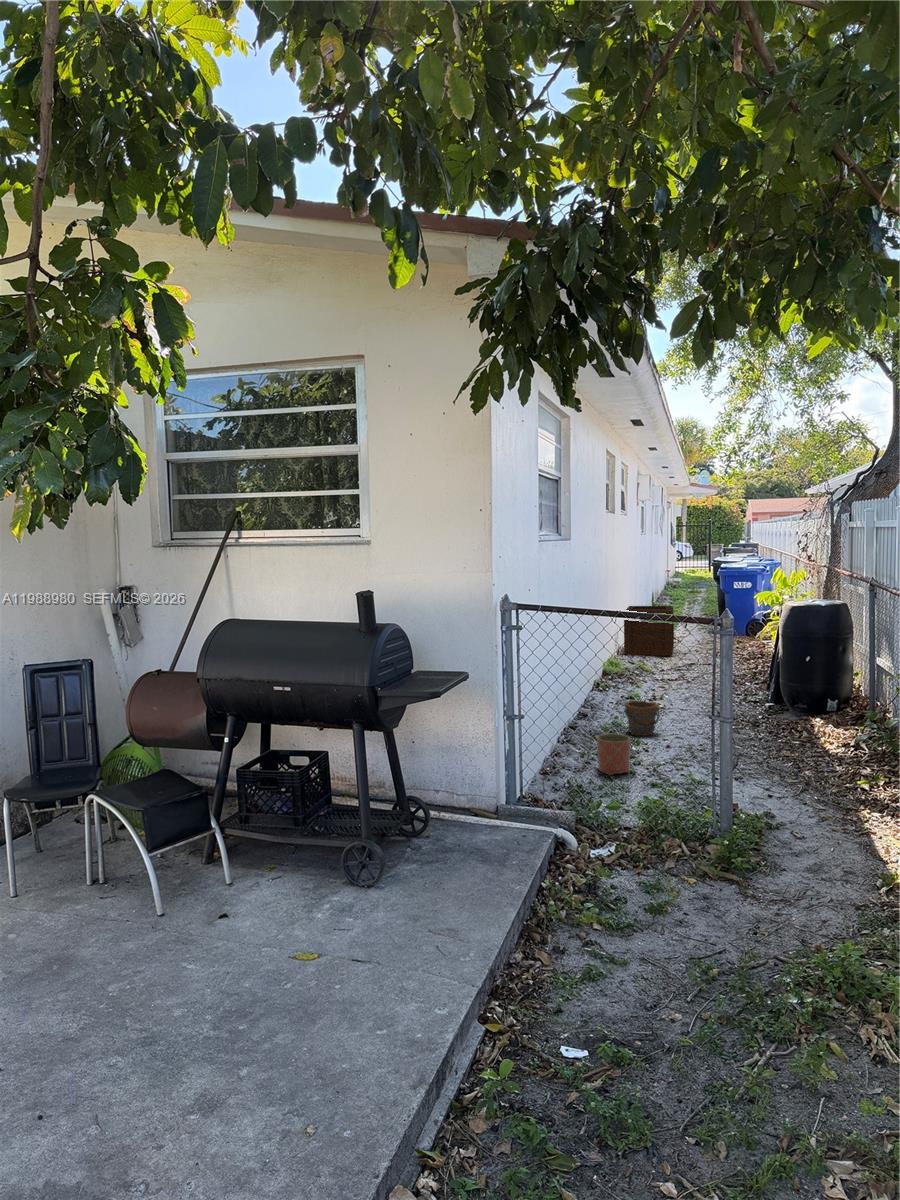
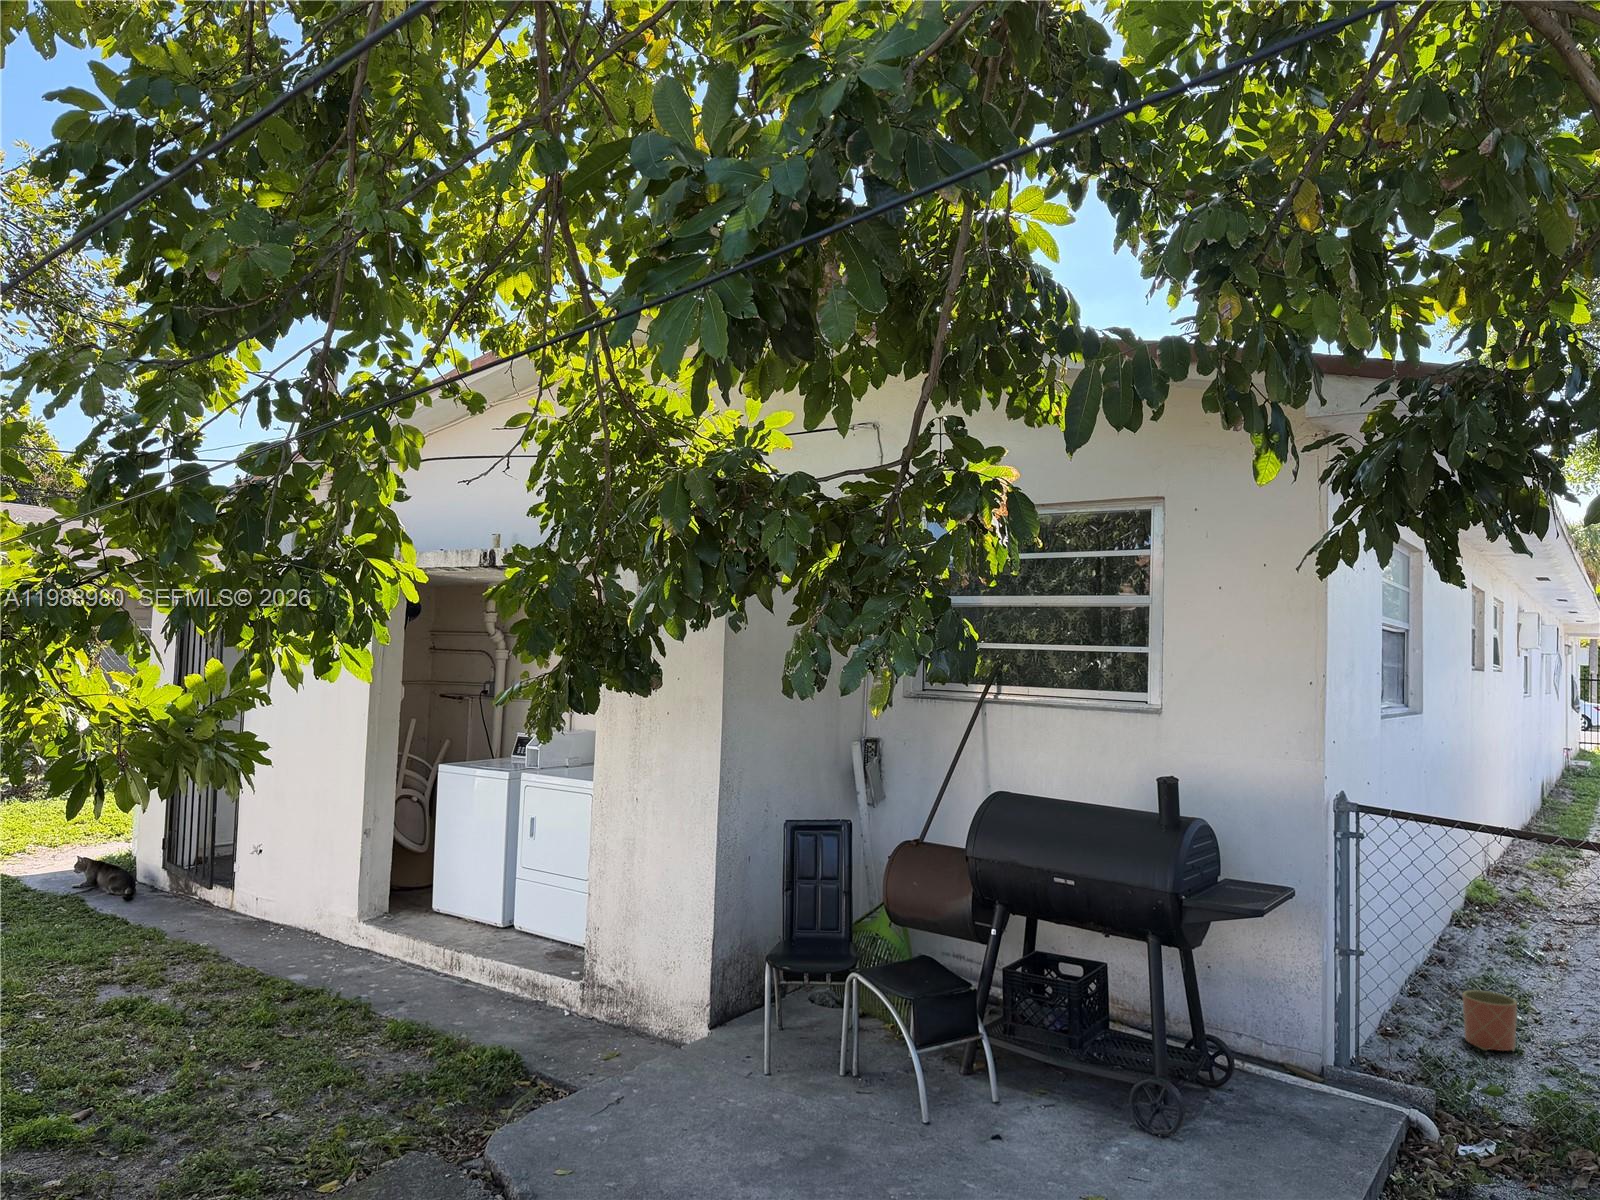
wooden crate: present [624,606,674,657] -> none [1496,803,1582,886]
bucket: present [624,701,660,736] -> none [1502,948,1563,1002]

